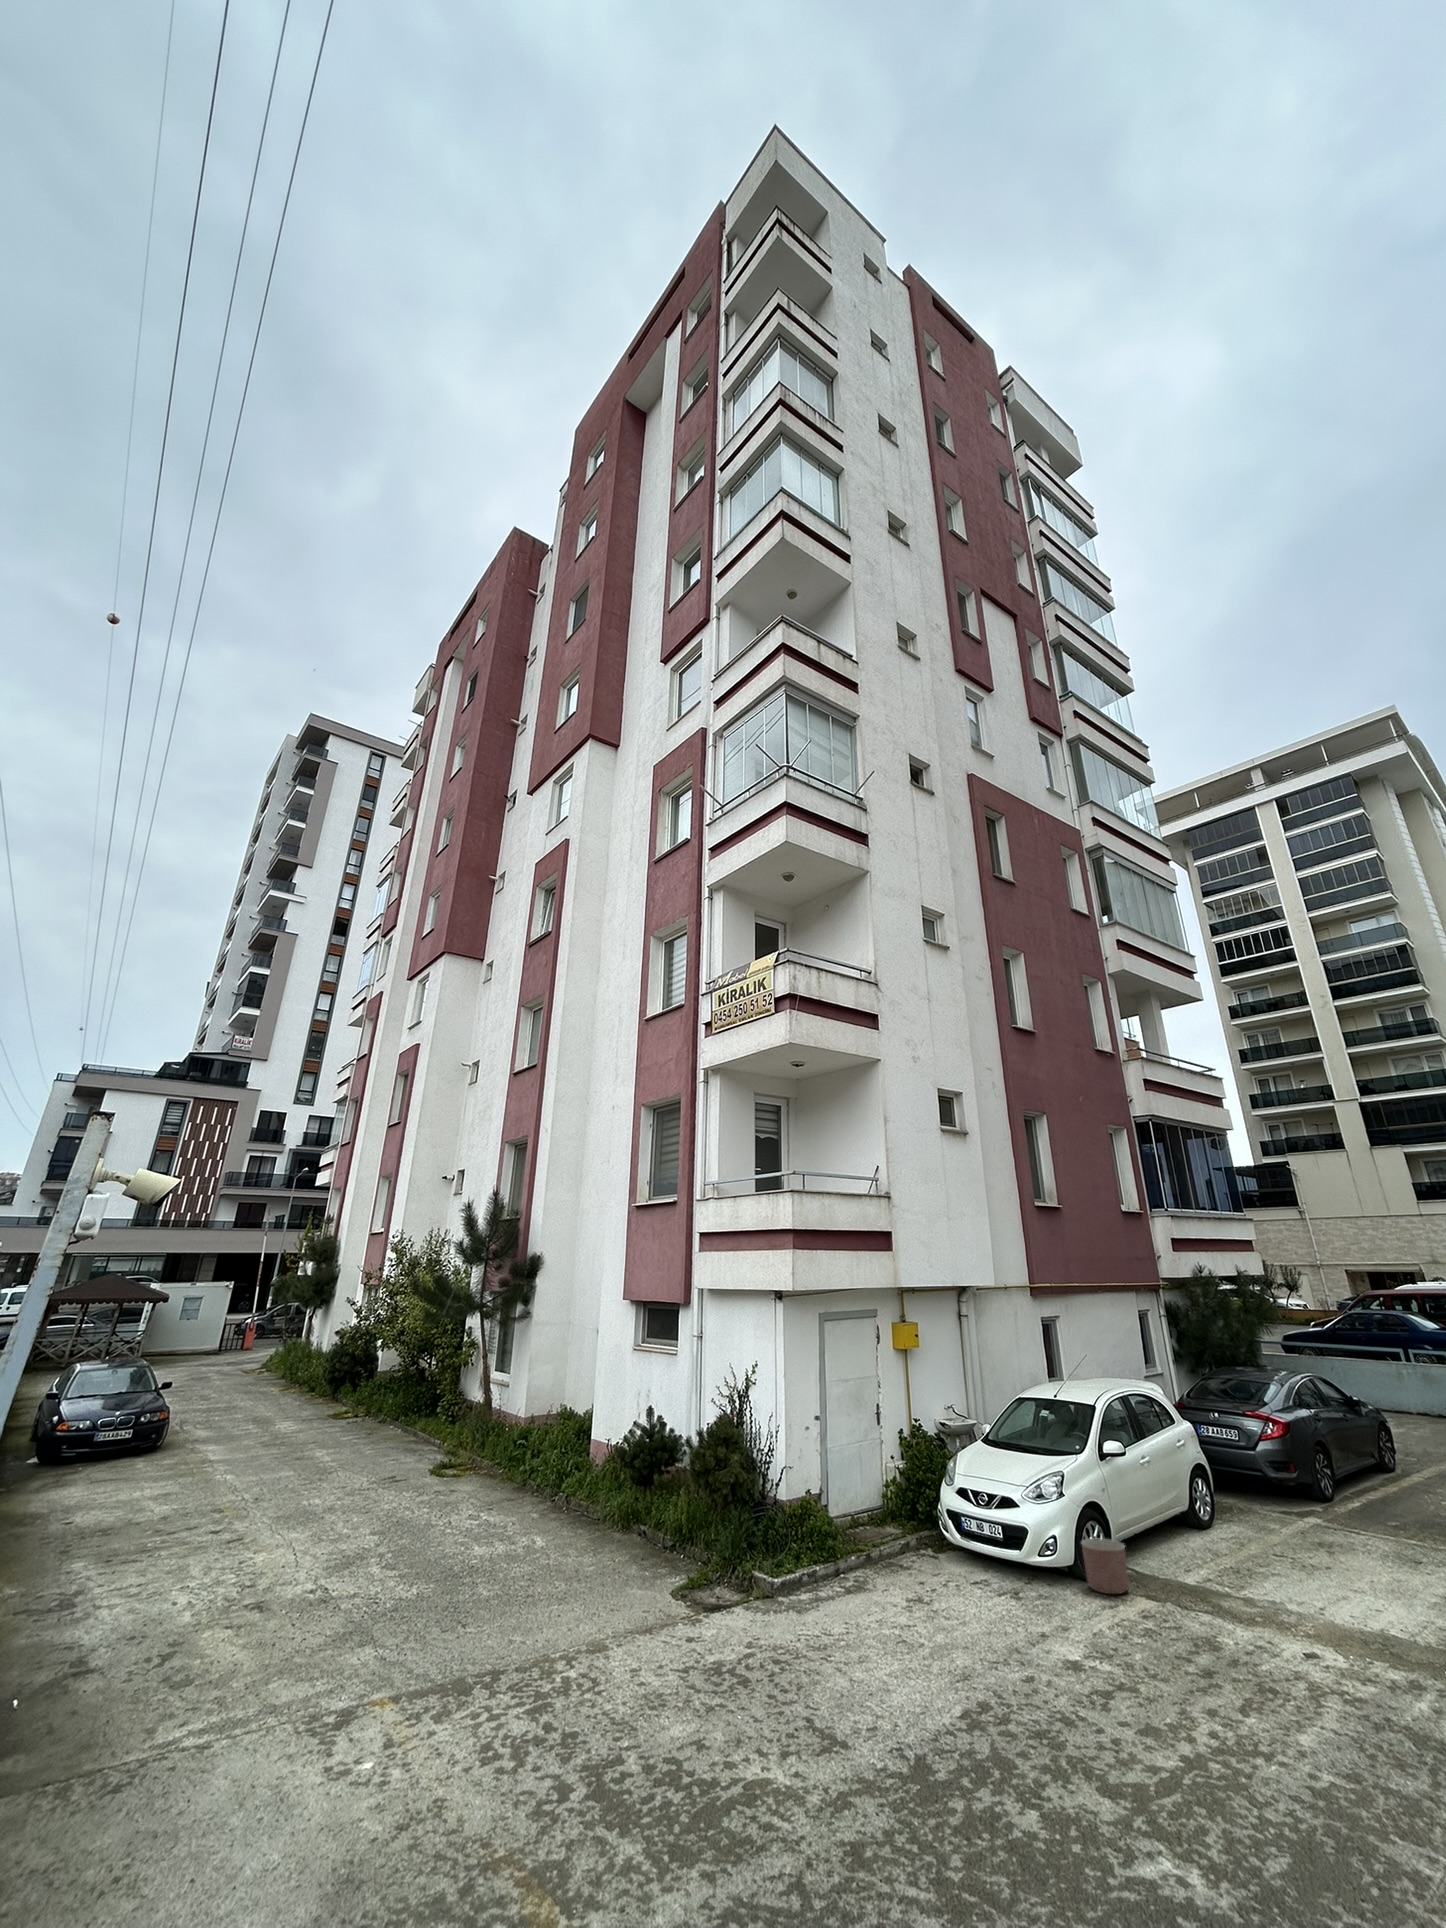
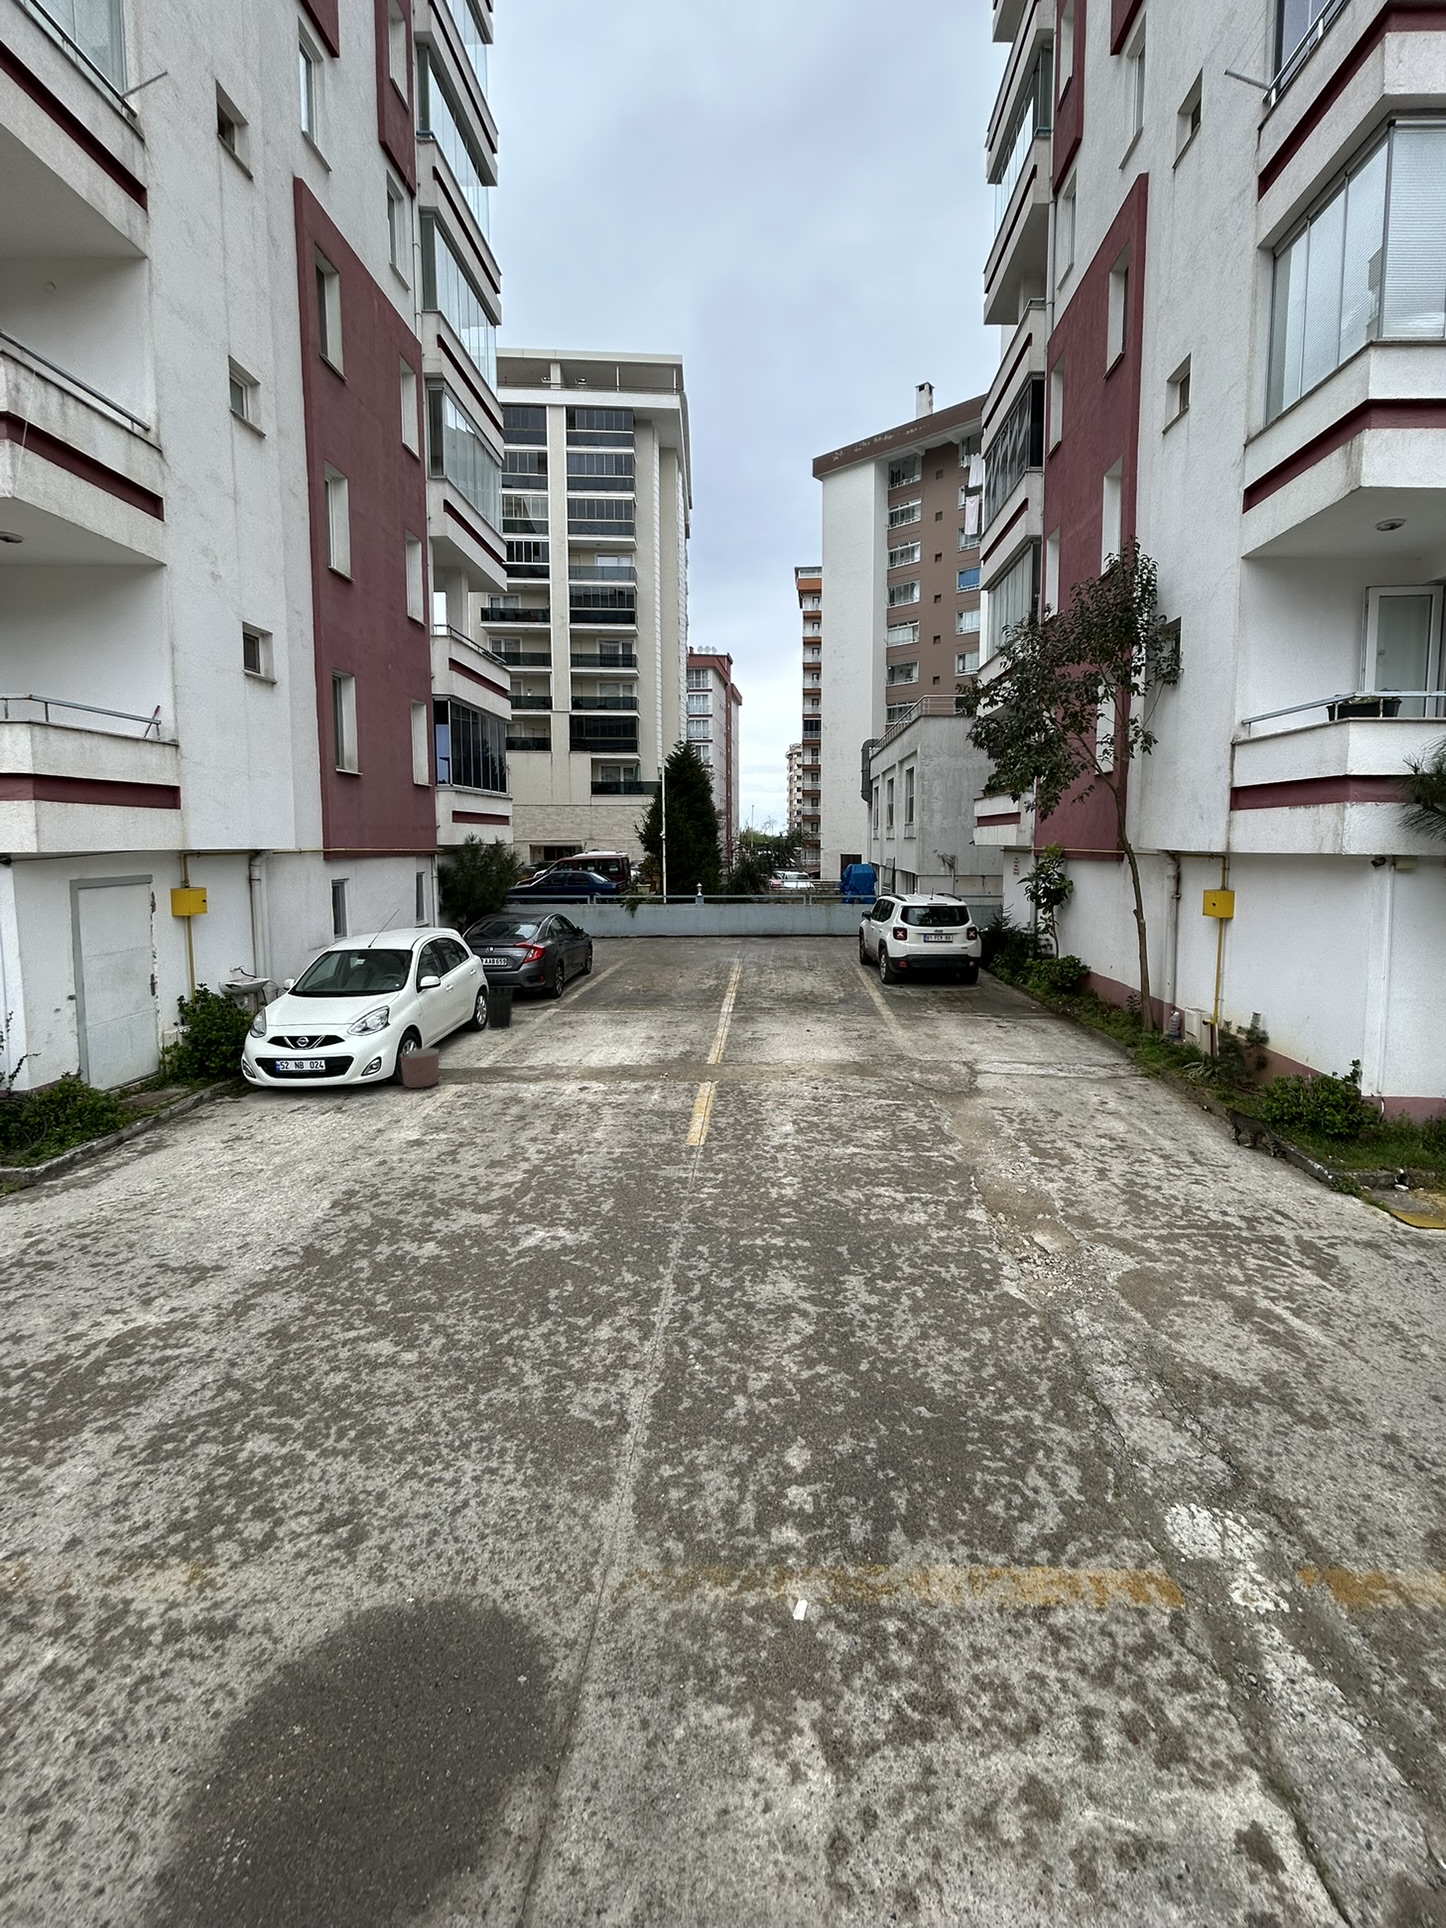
waste bin: none [1202,1474,1247,1536] -> present [486,988,513,1030]

